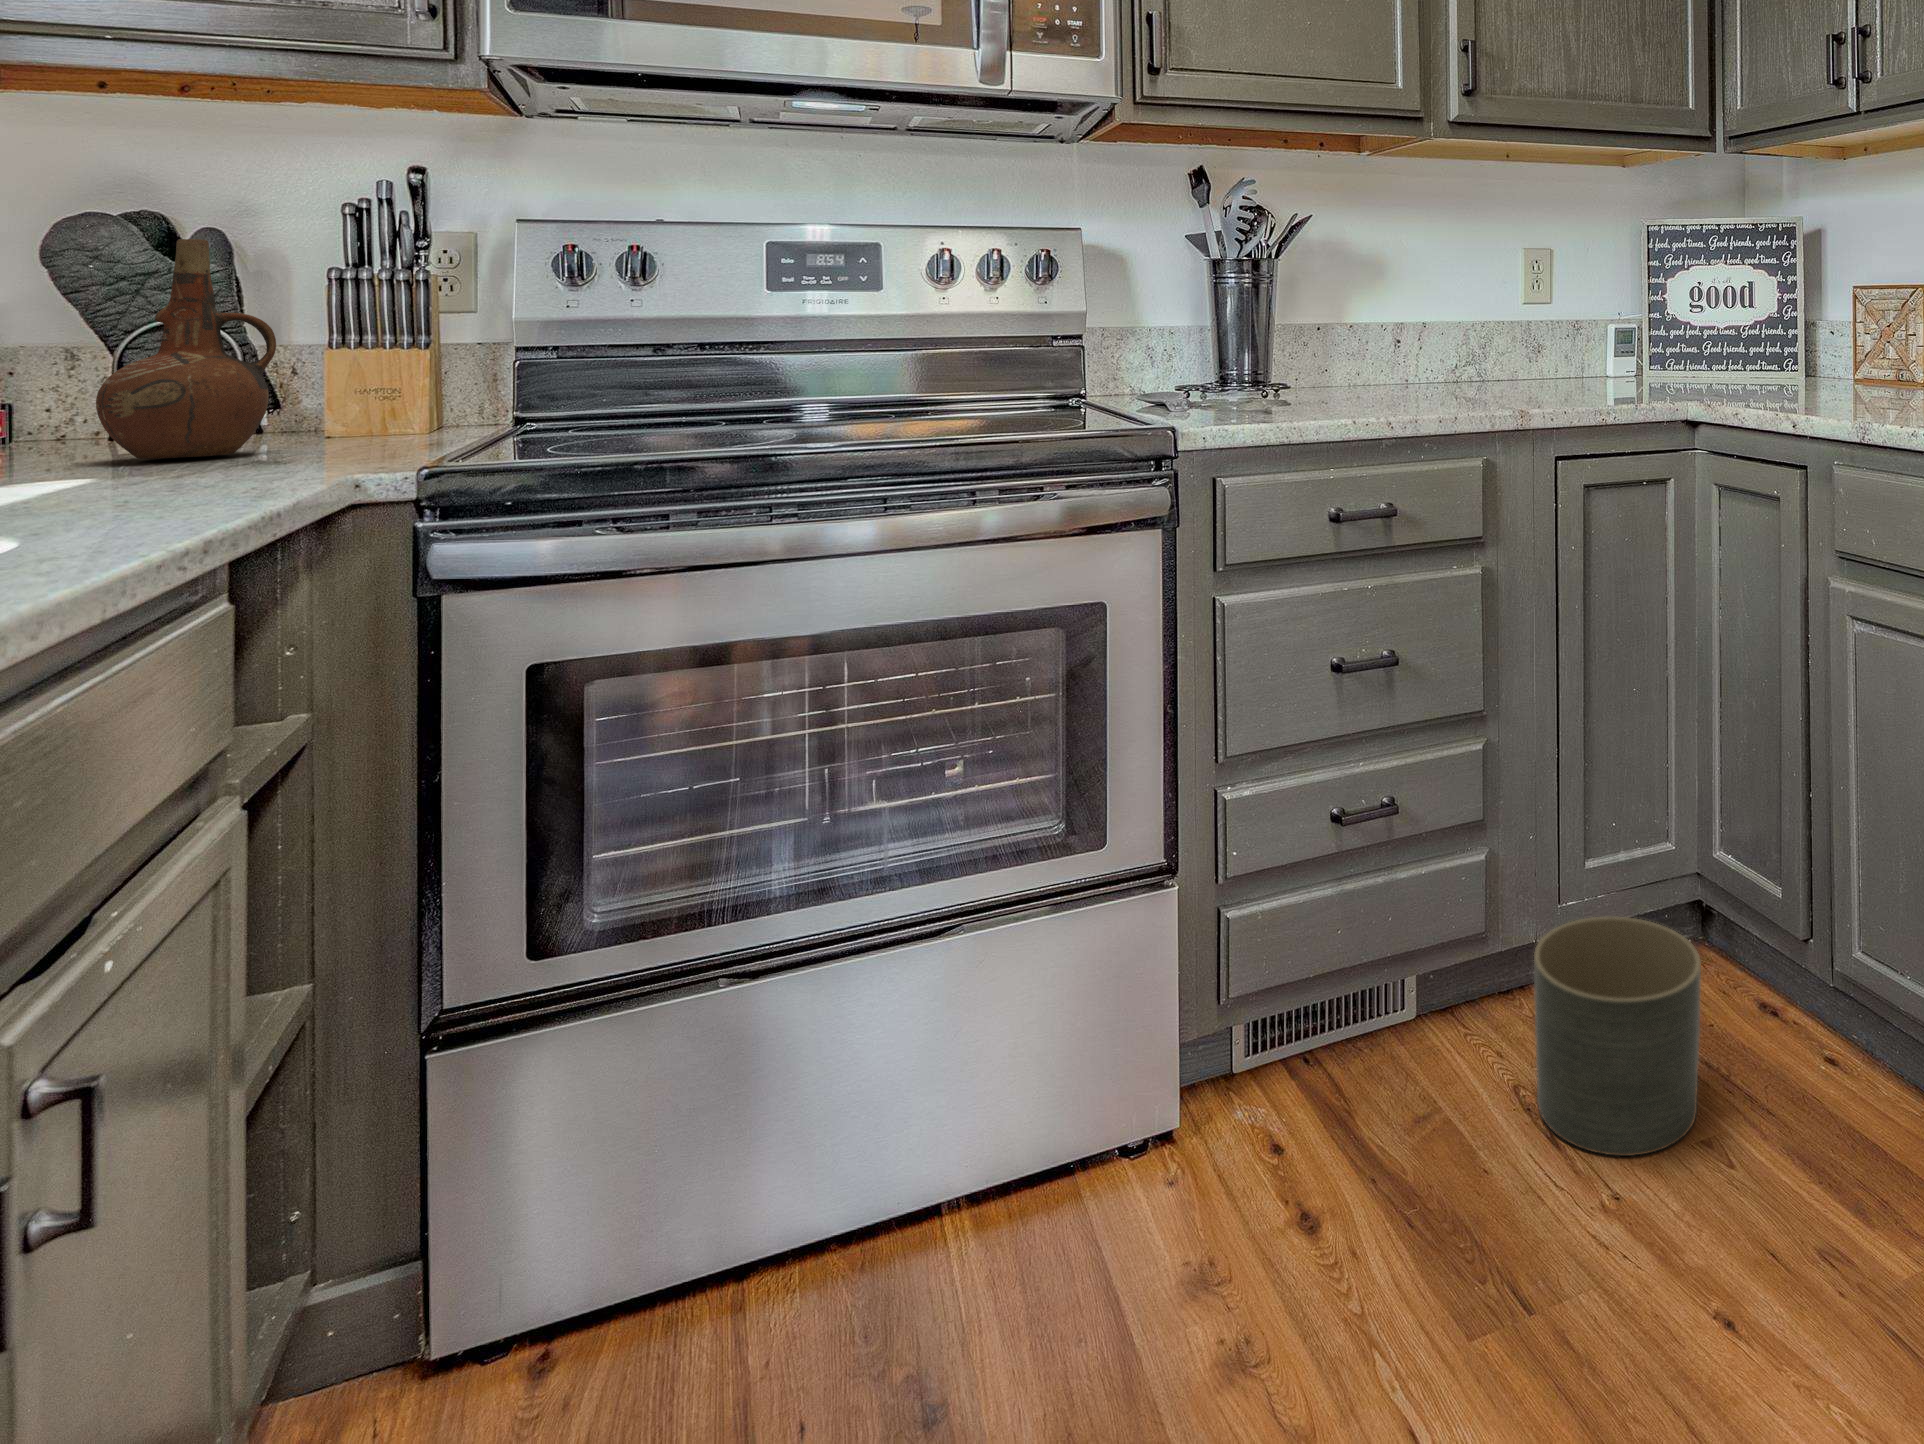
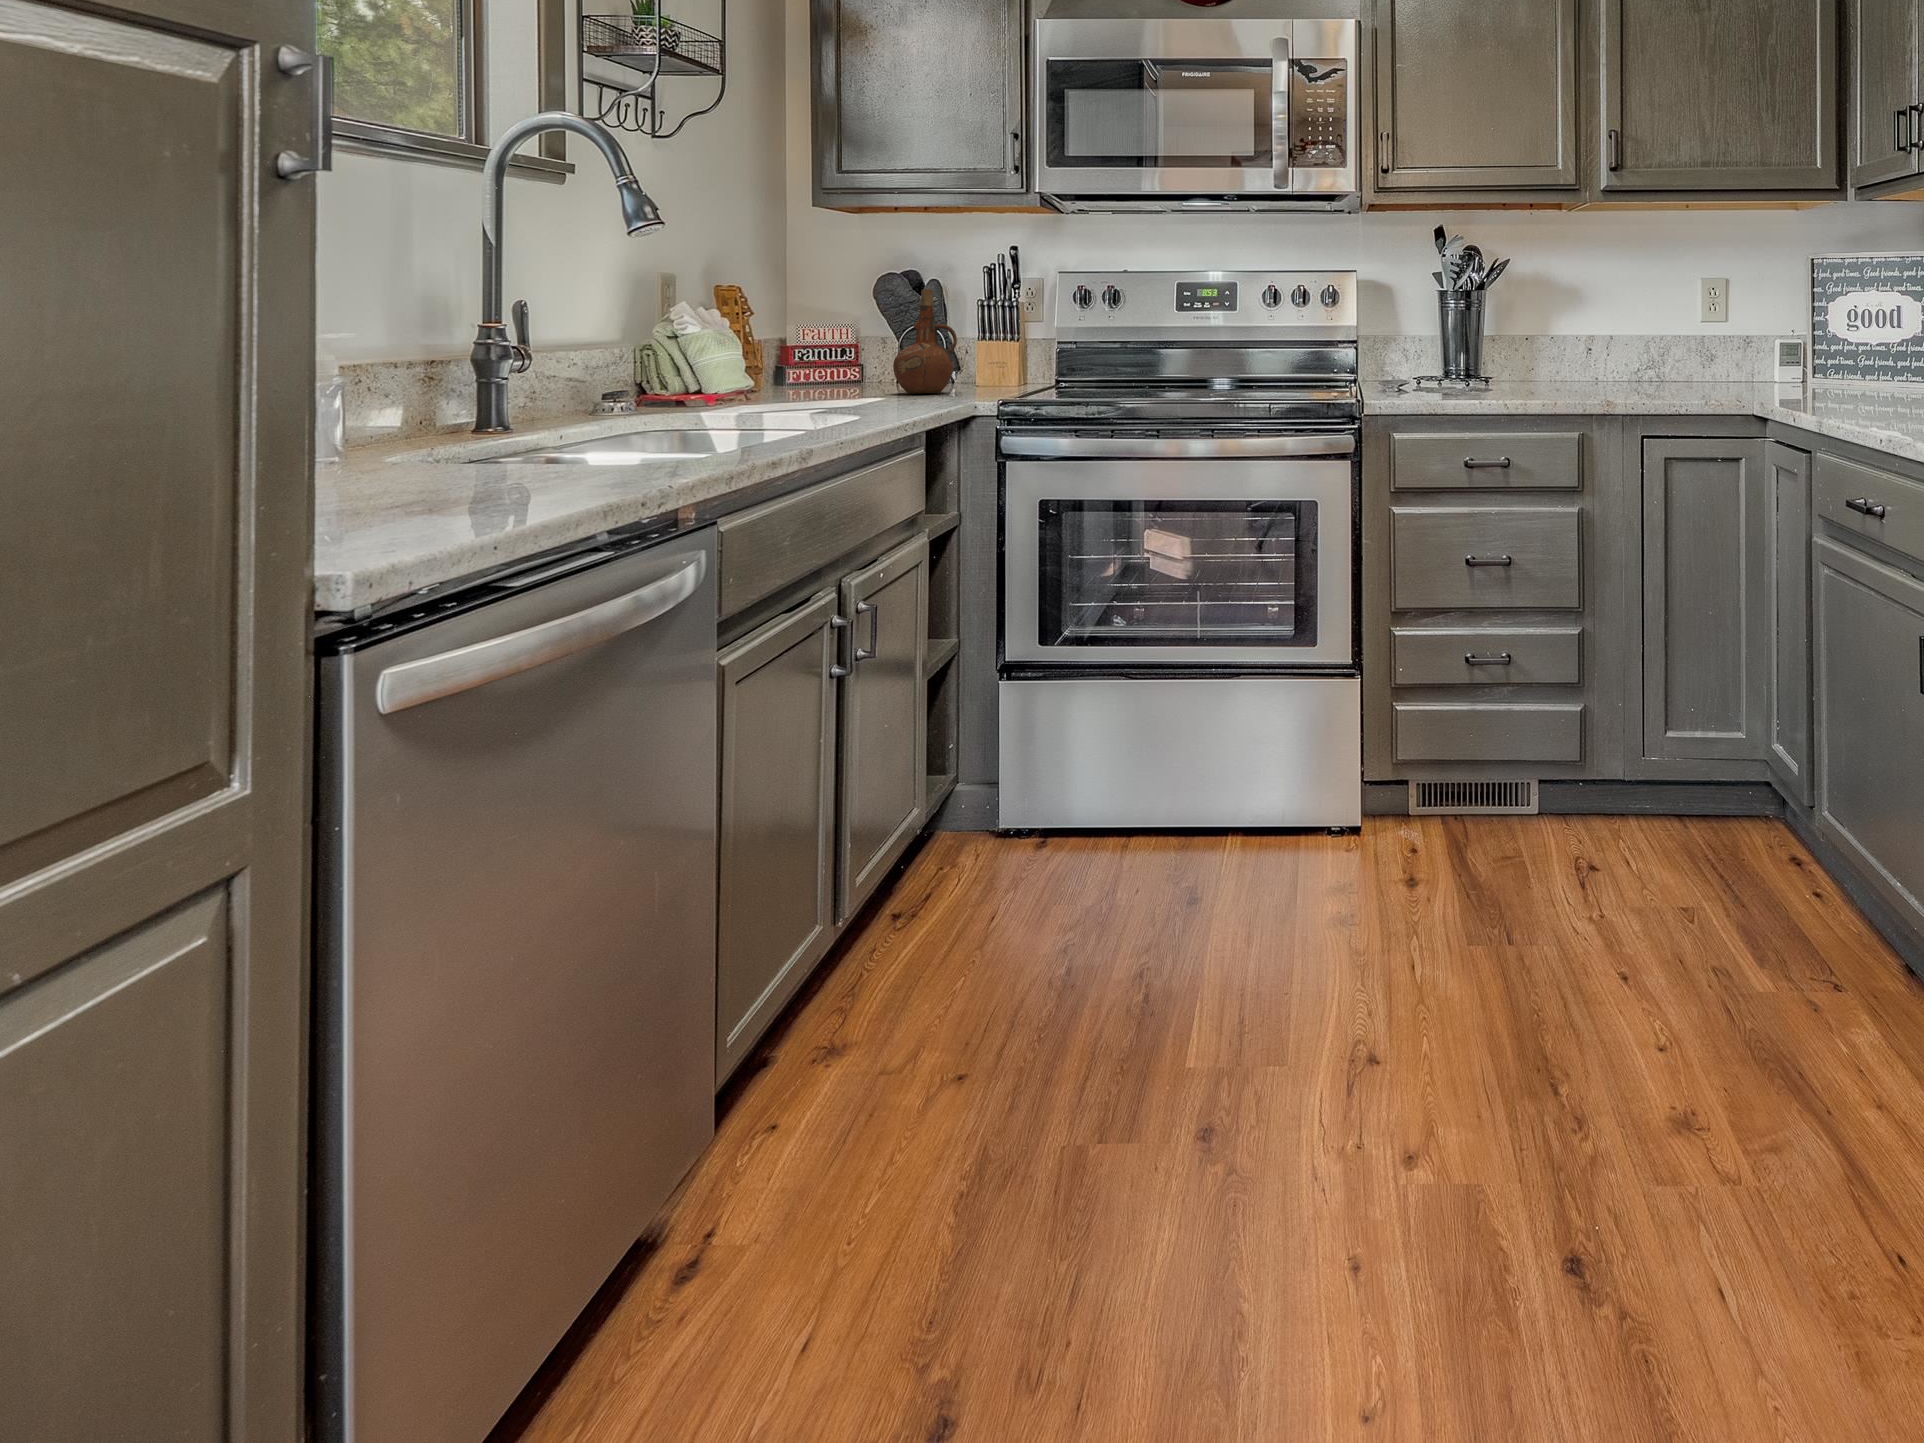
planter: present [1534,916,1701,1156] -> none [1571,756,1688,903]

